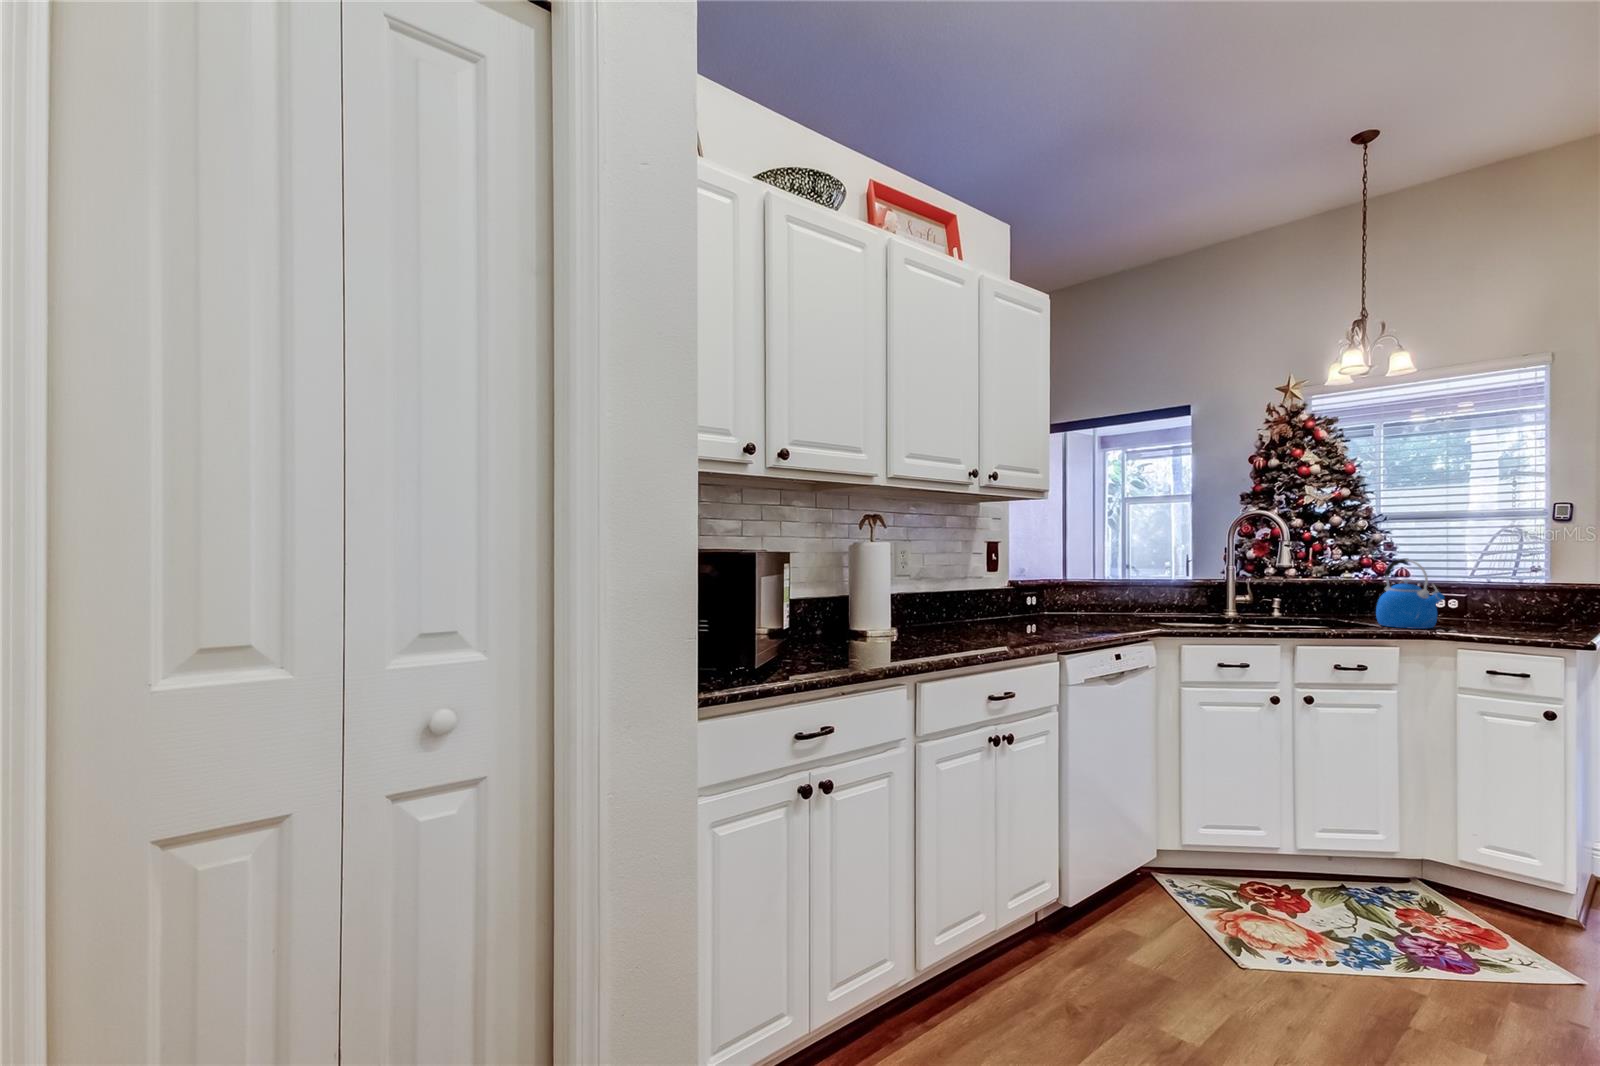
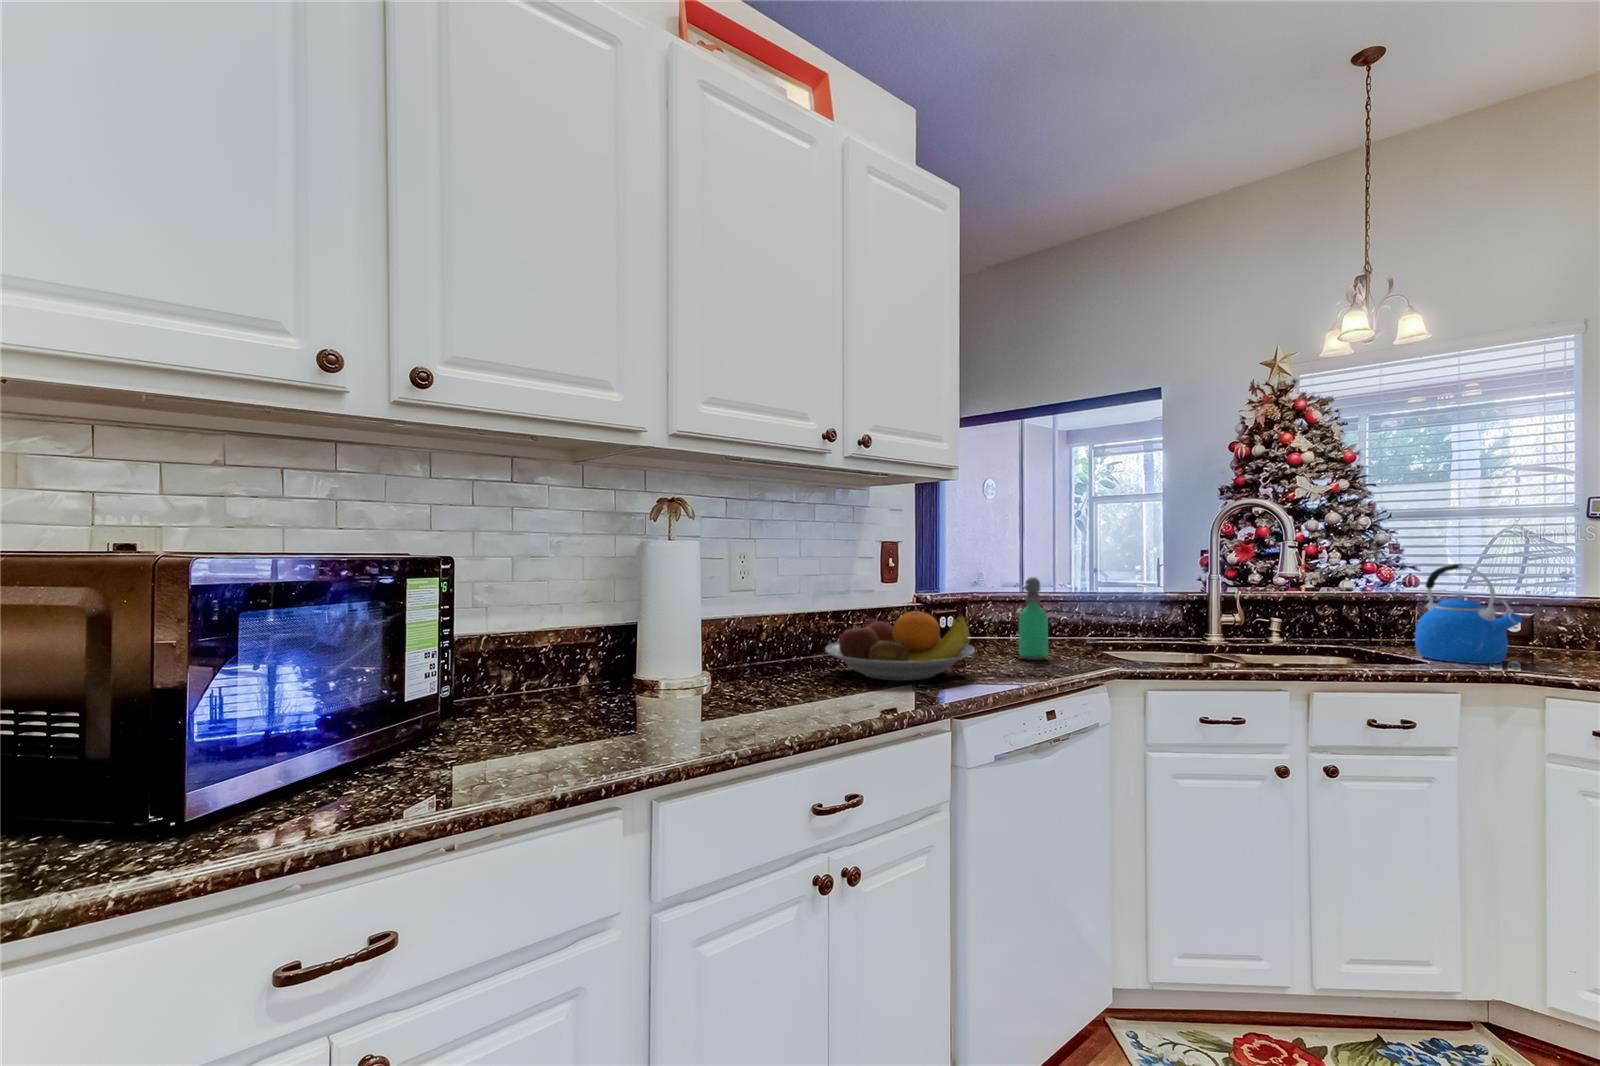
soap dispenser: none [1092,567,1113,627] -> present [1019,577,1048,660]
fruit bowl: none [963,590,1069,637] -> present [825,611,975,681]

